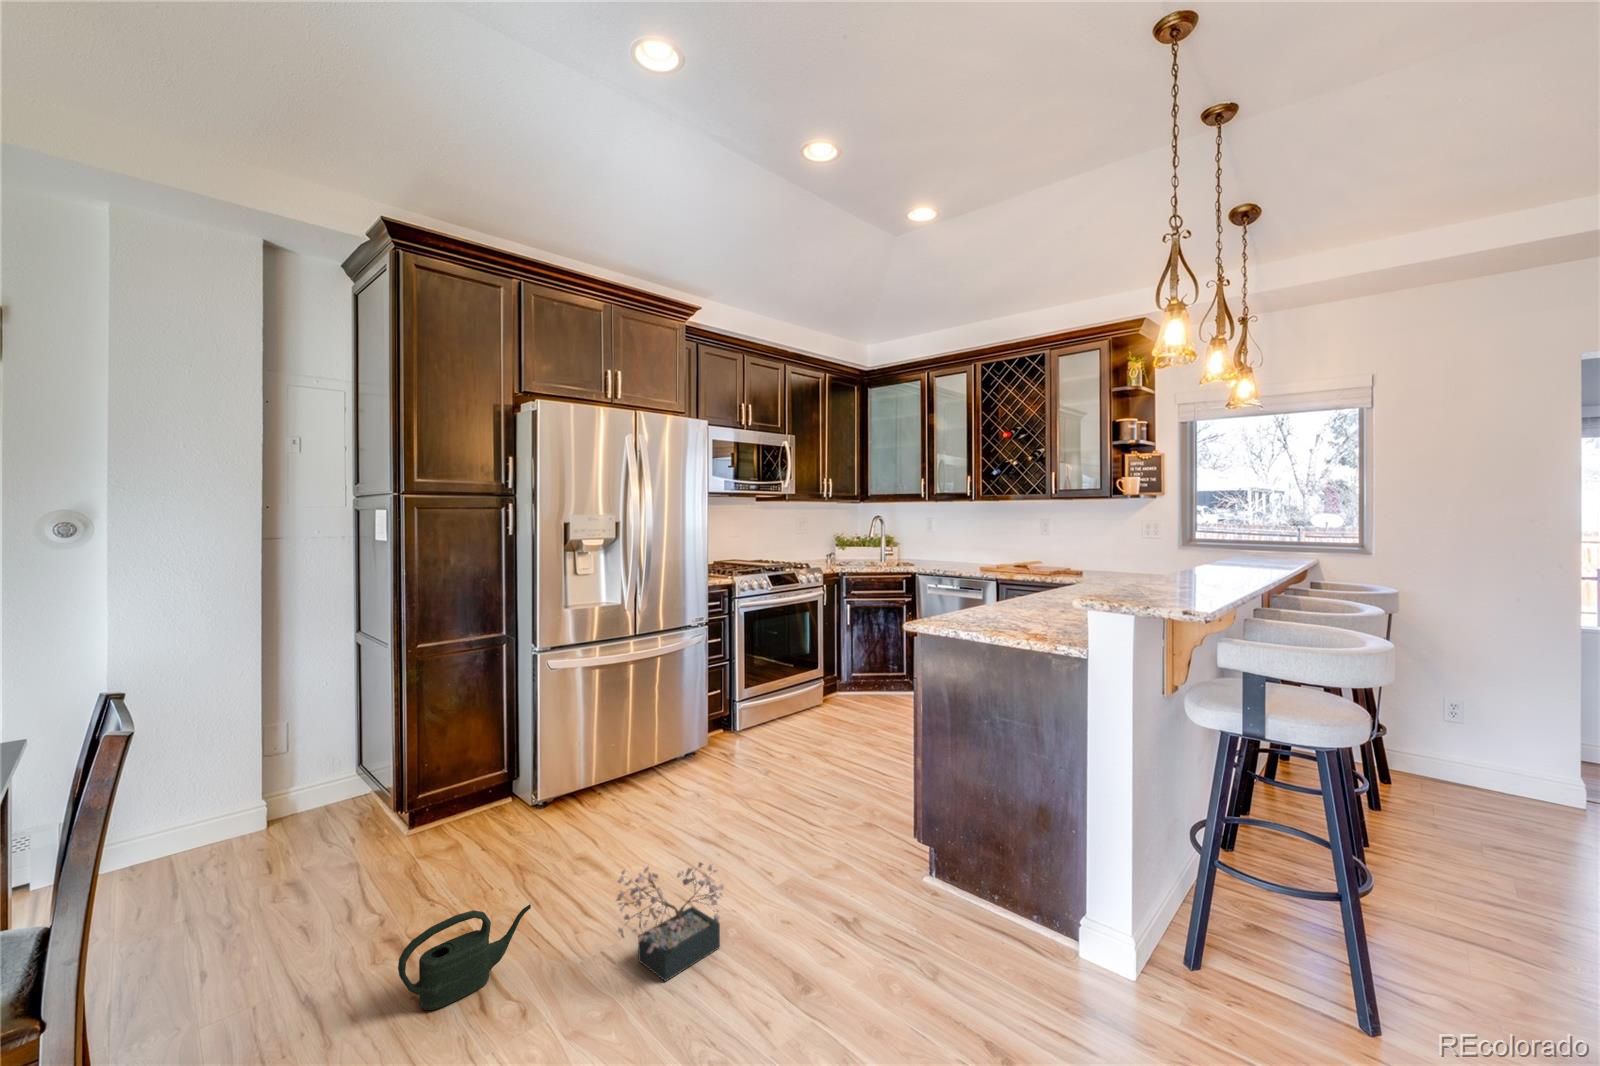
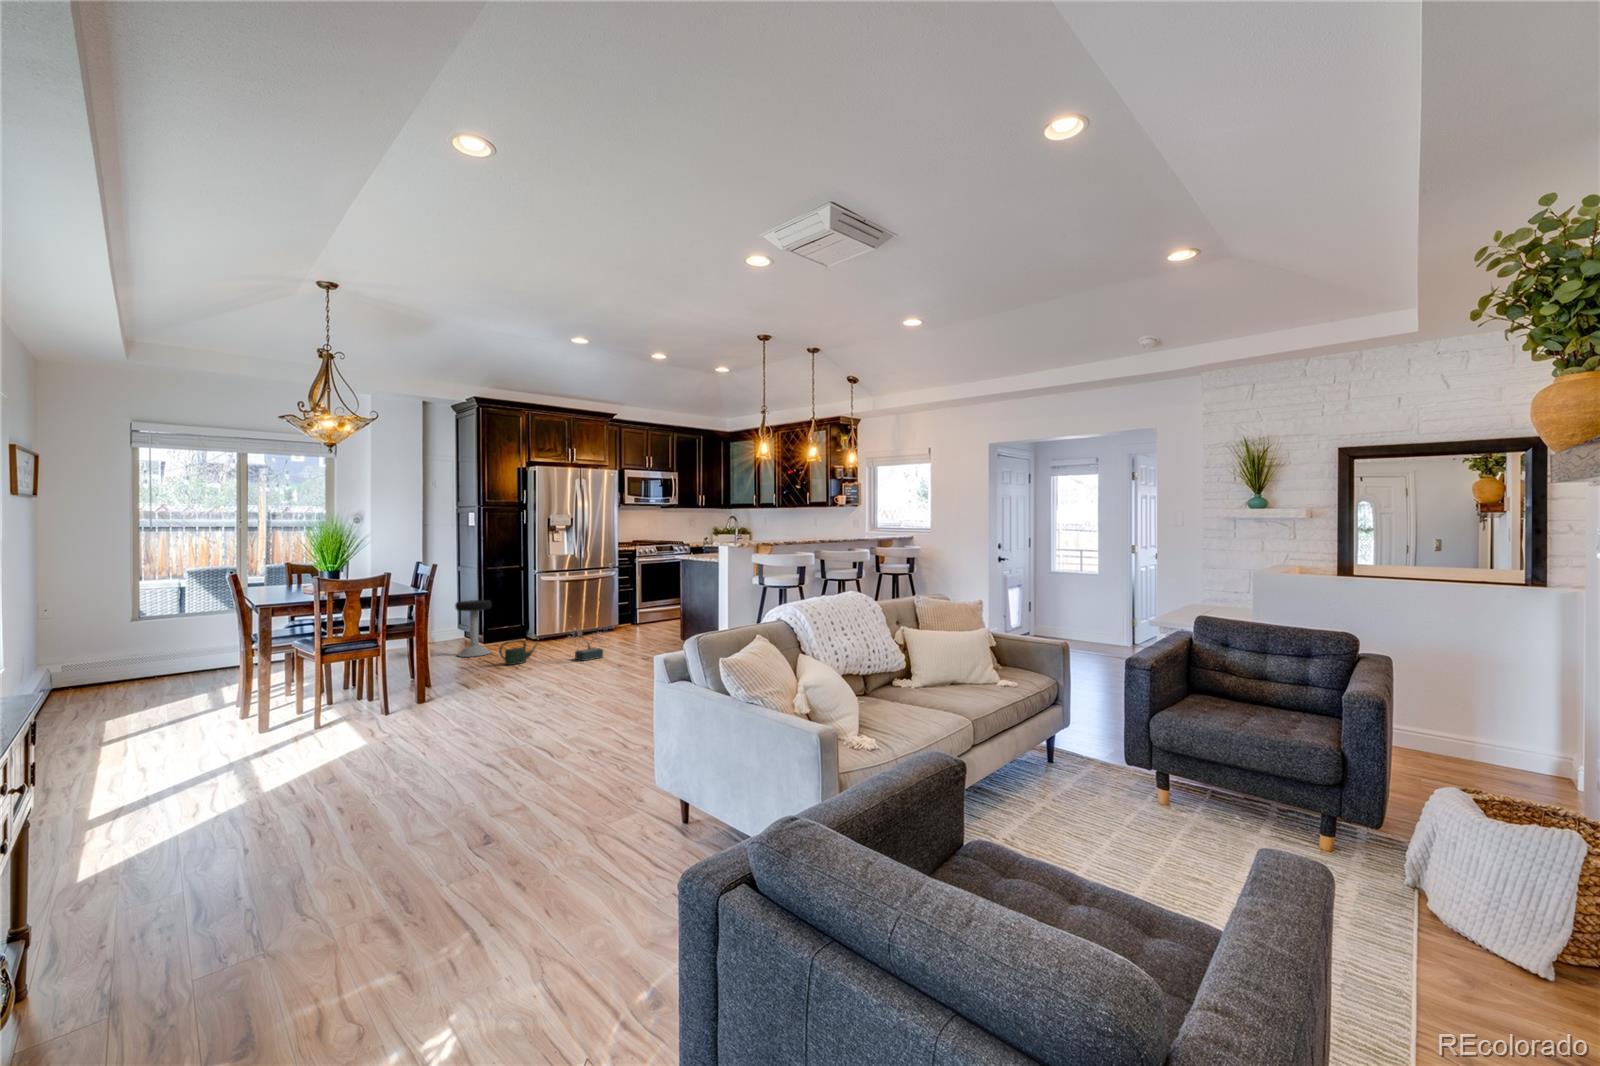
stool: none [303,737,409,915] -> present [455,600,492,657]

